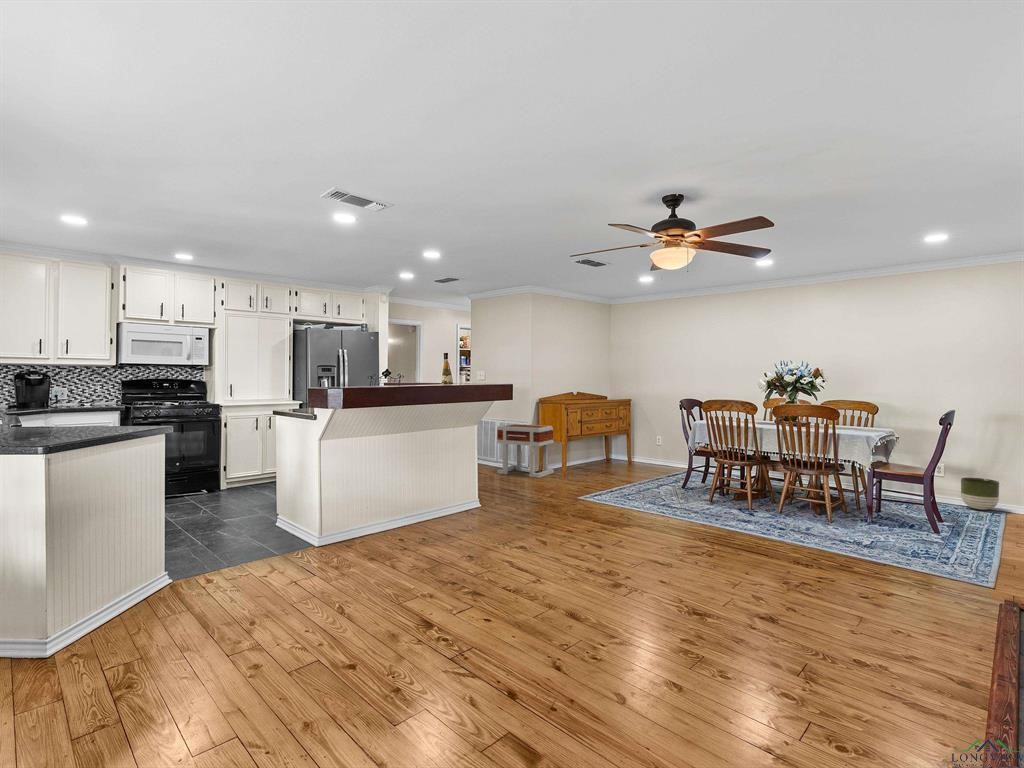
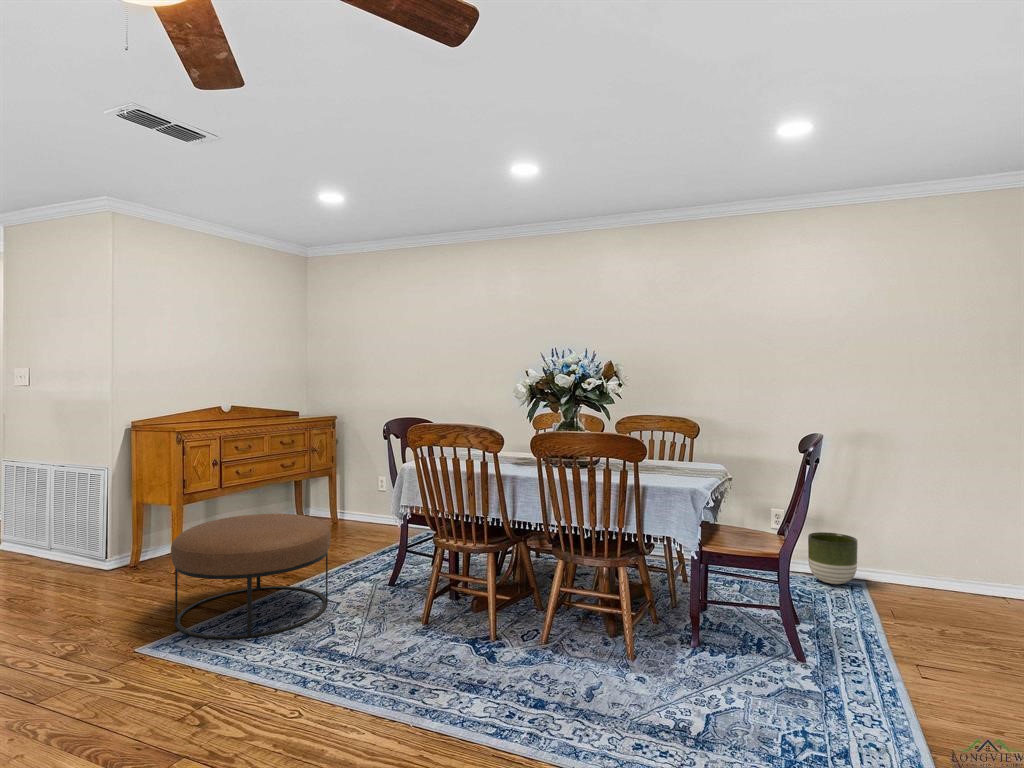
side table: present [497,424,554,478] -> none [25,471,161,584]
ottoman: none [582,447,655,500] -> present [171,514,331,639]

